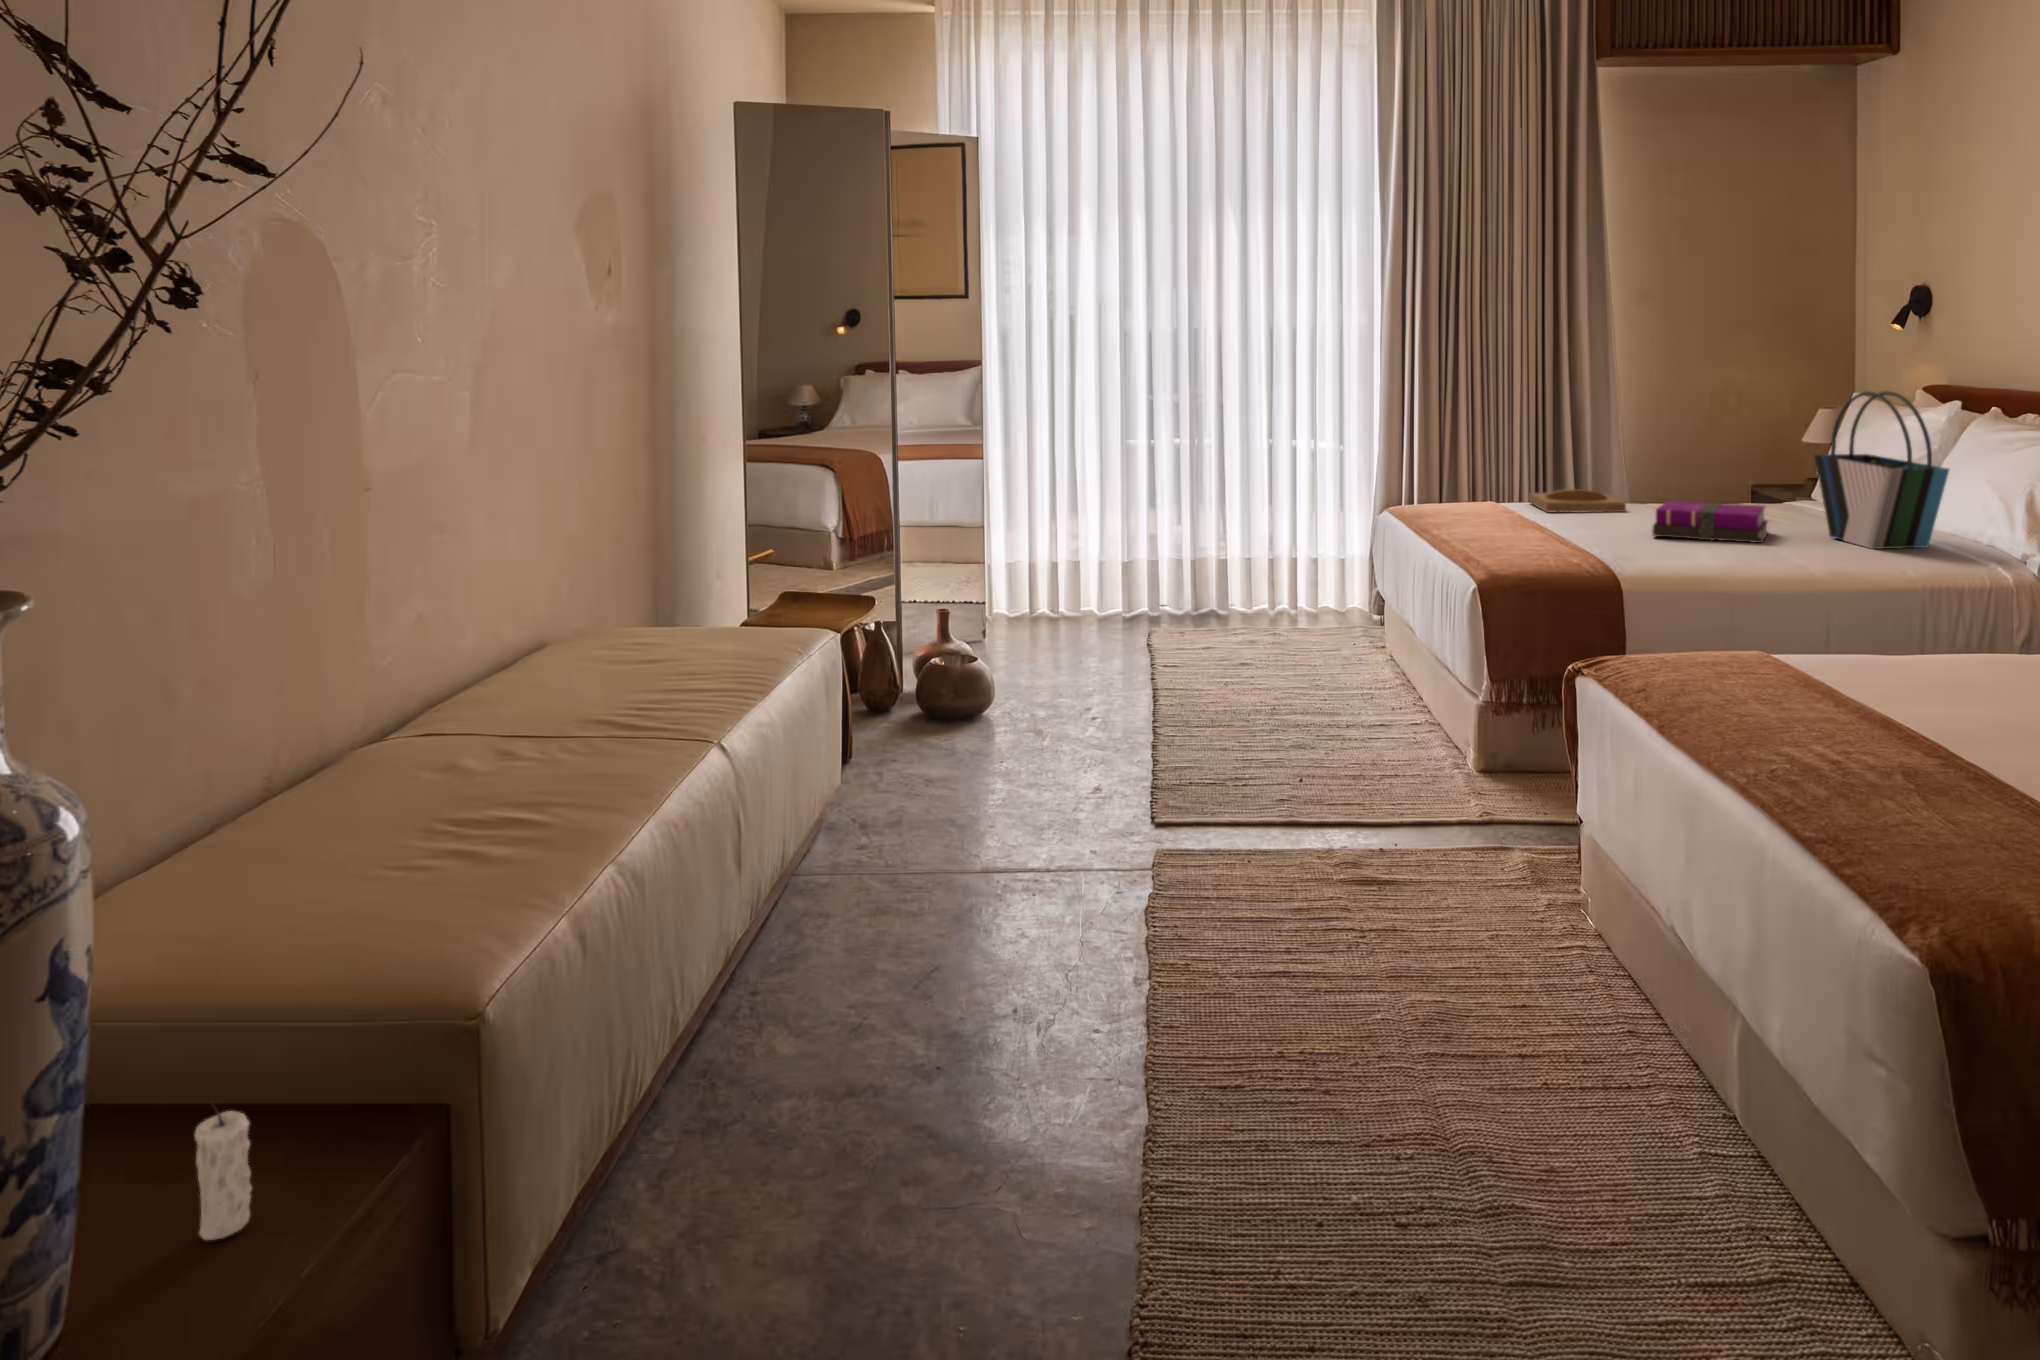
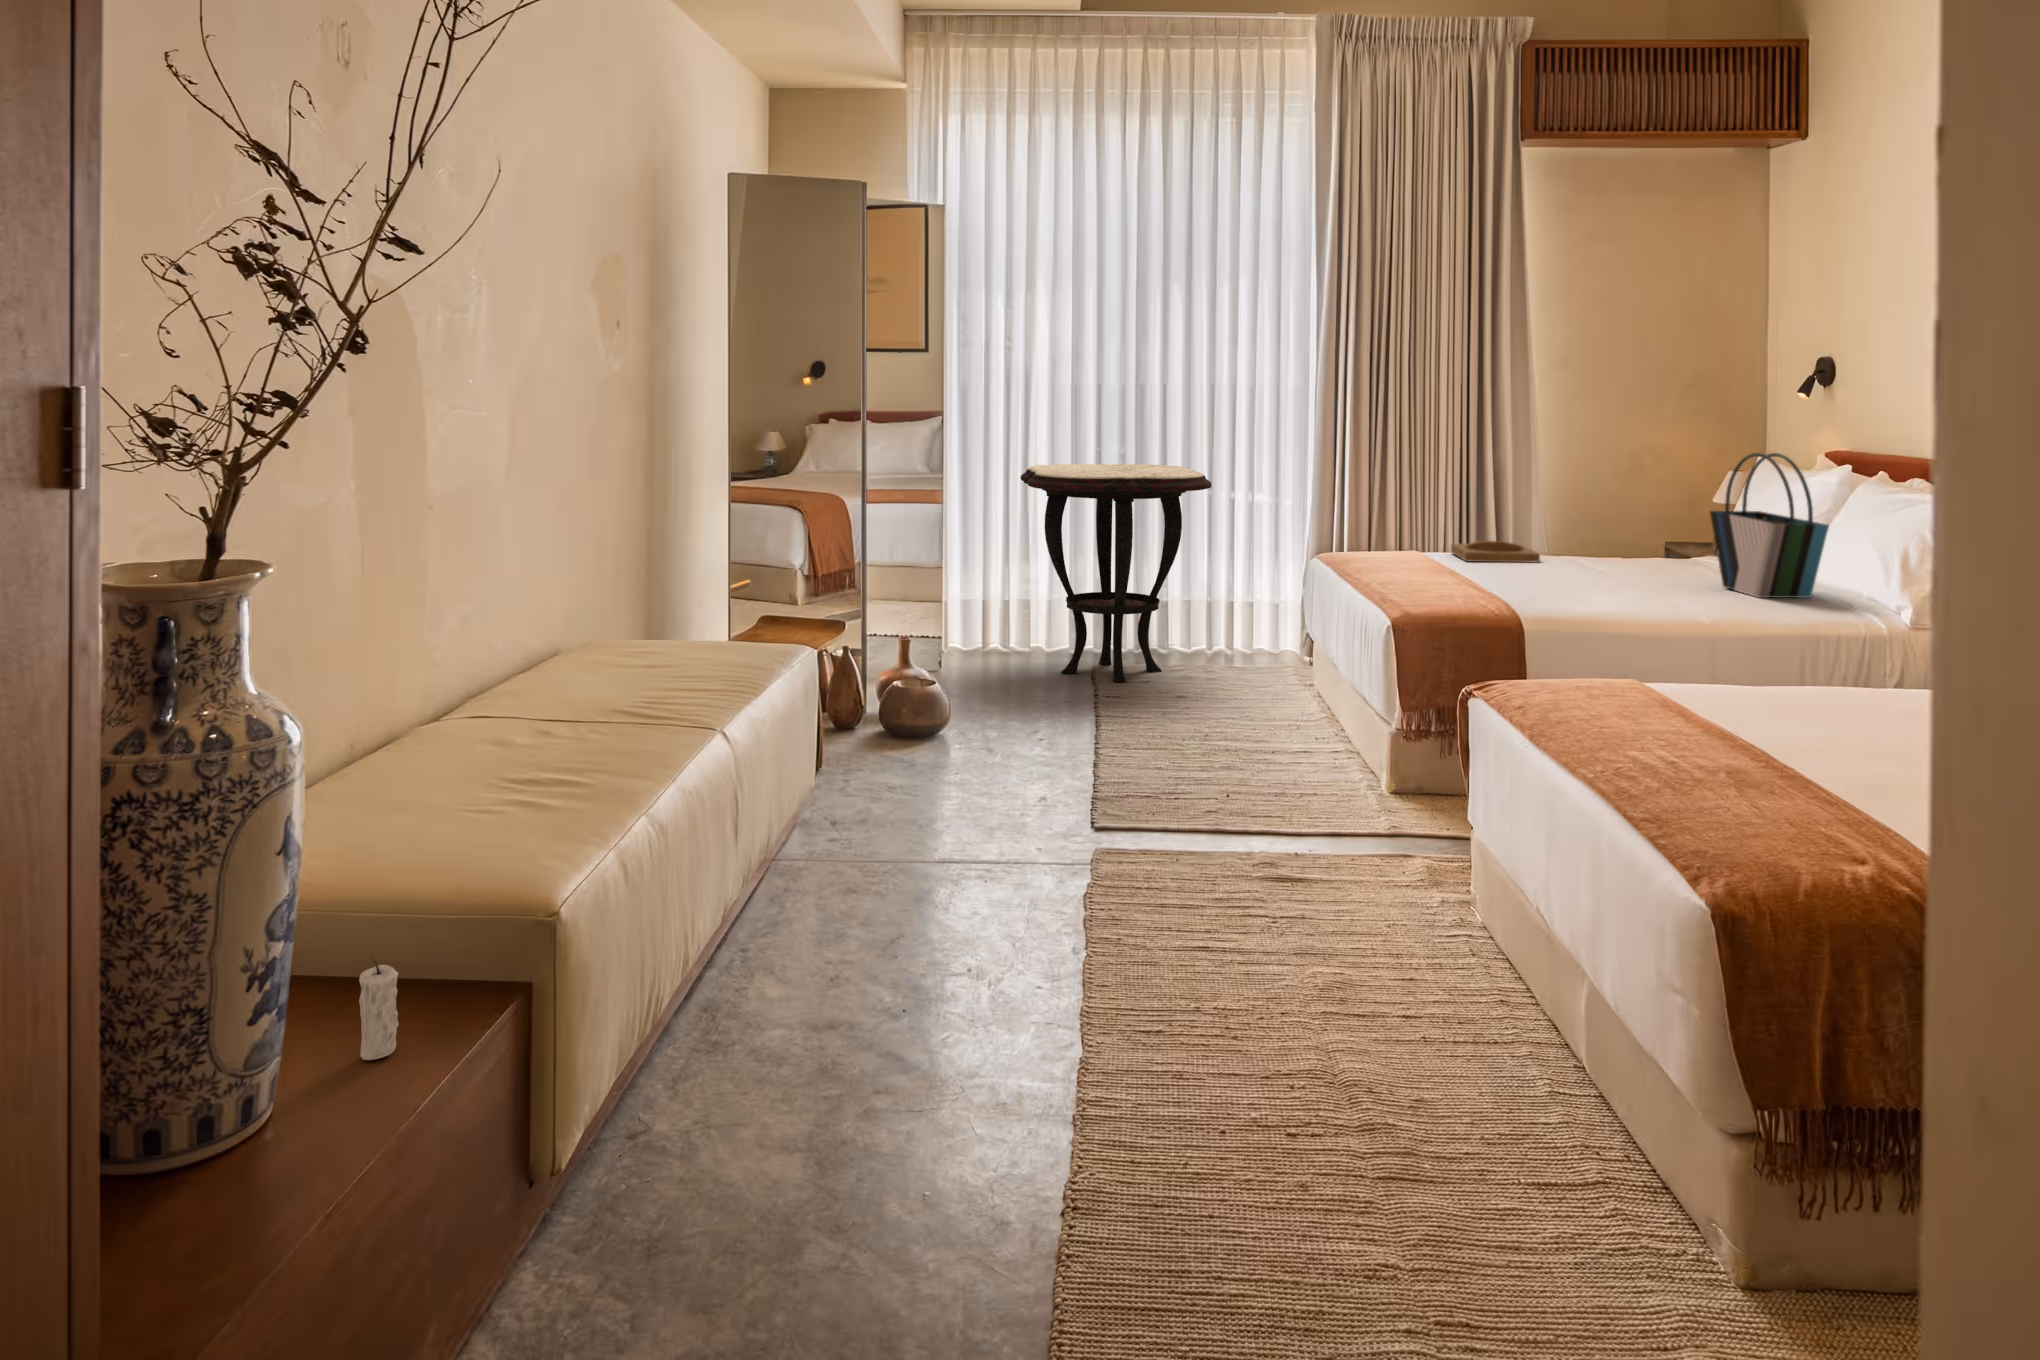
side table: none [1067,414,1273,648] -> present [1020,464,1212,682]
notebook: present [1652,501,1768,543] -> none [1558,551,1668,591]

